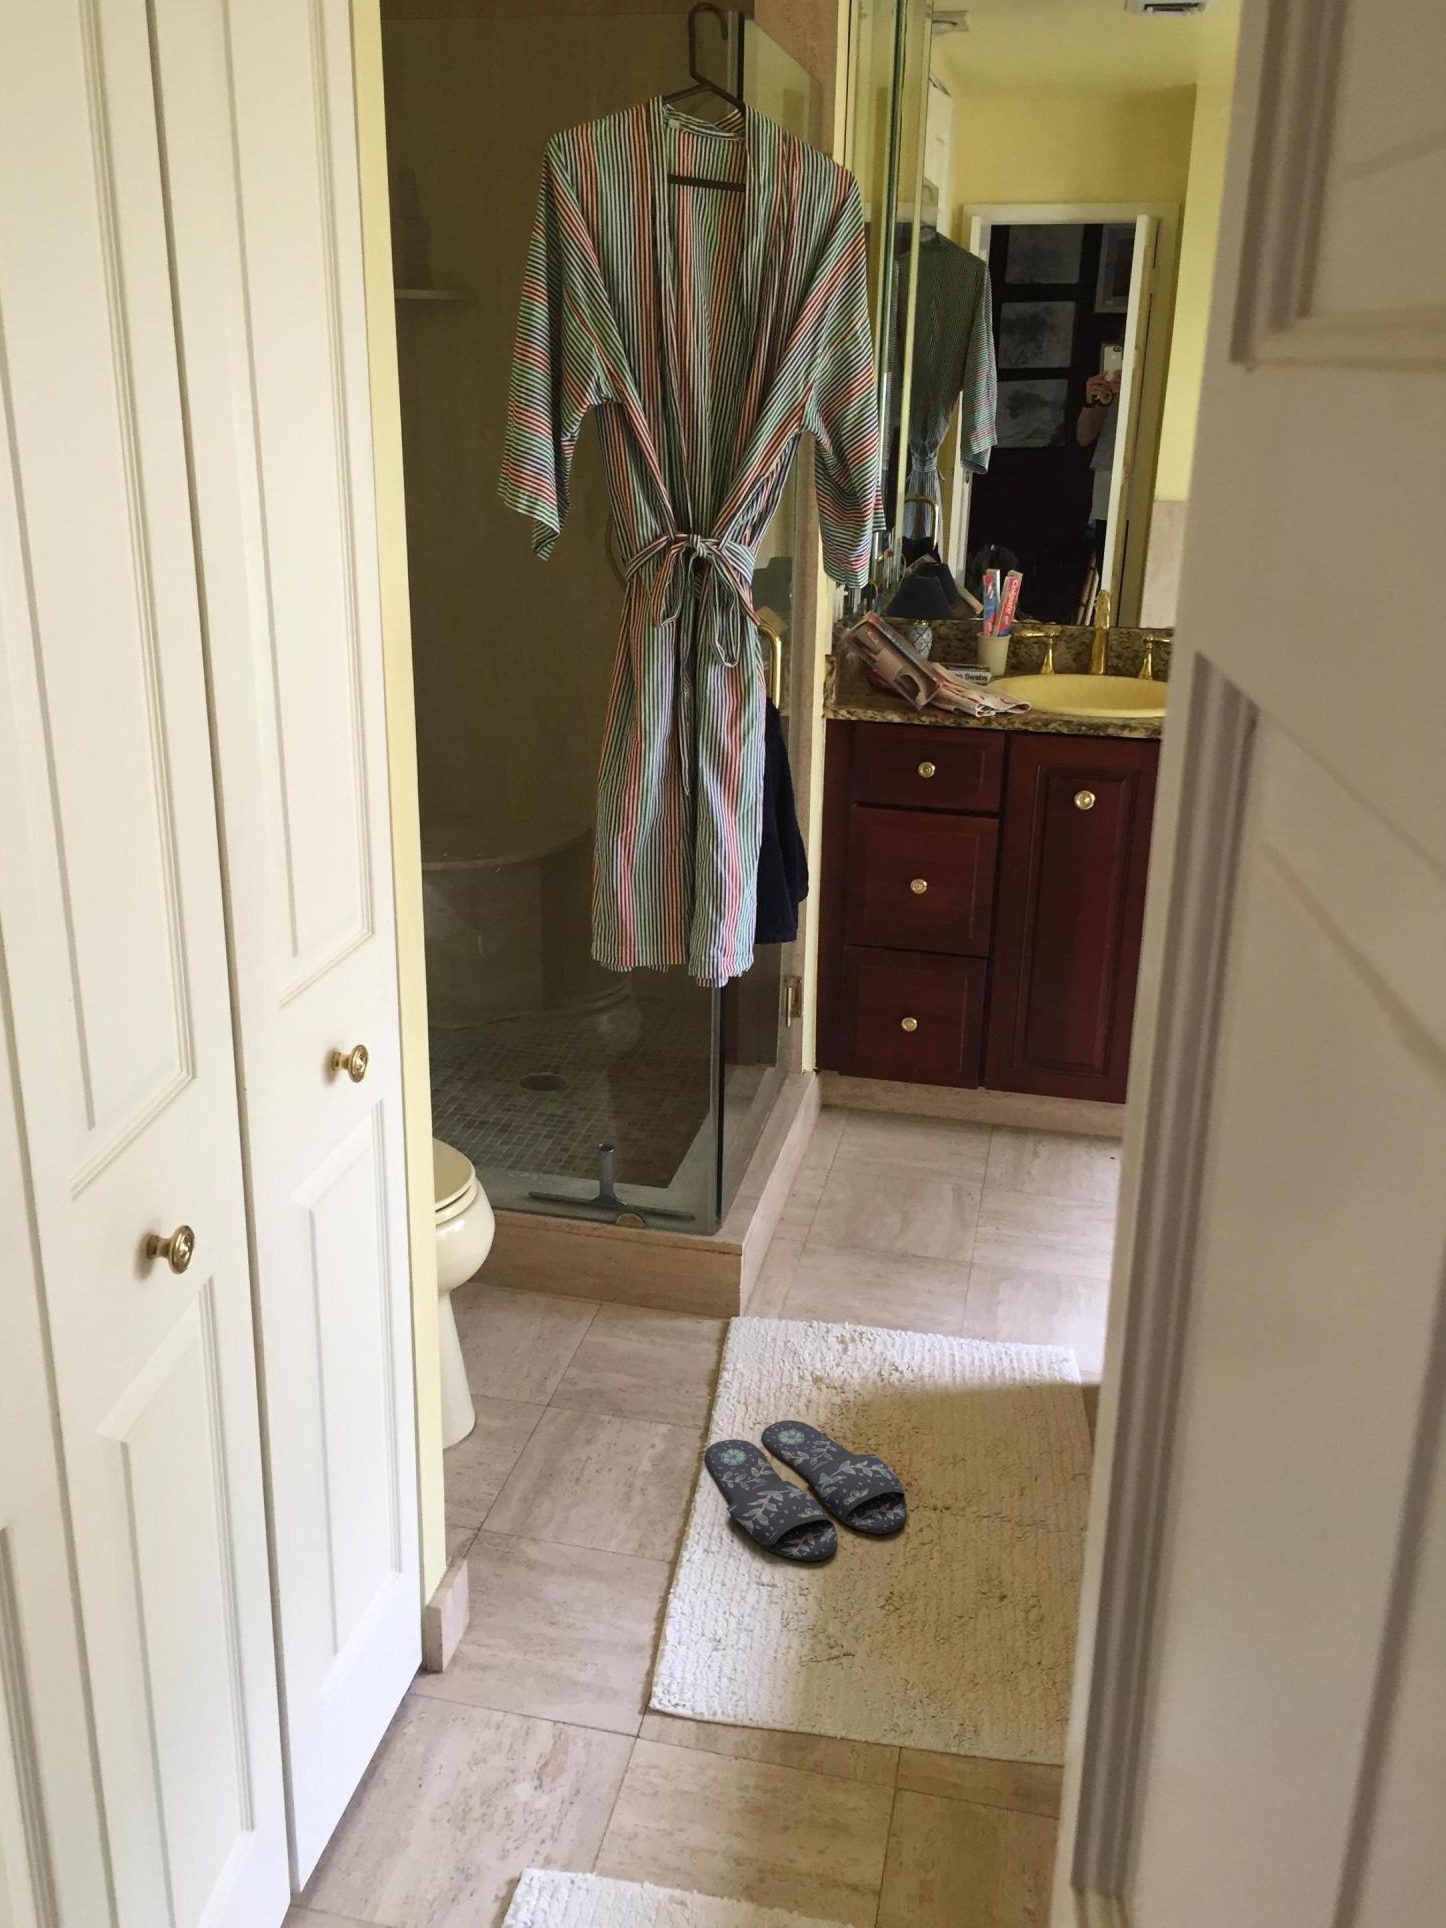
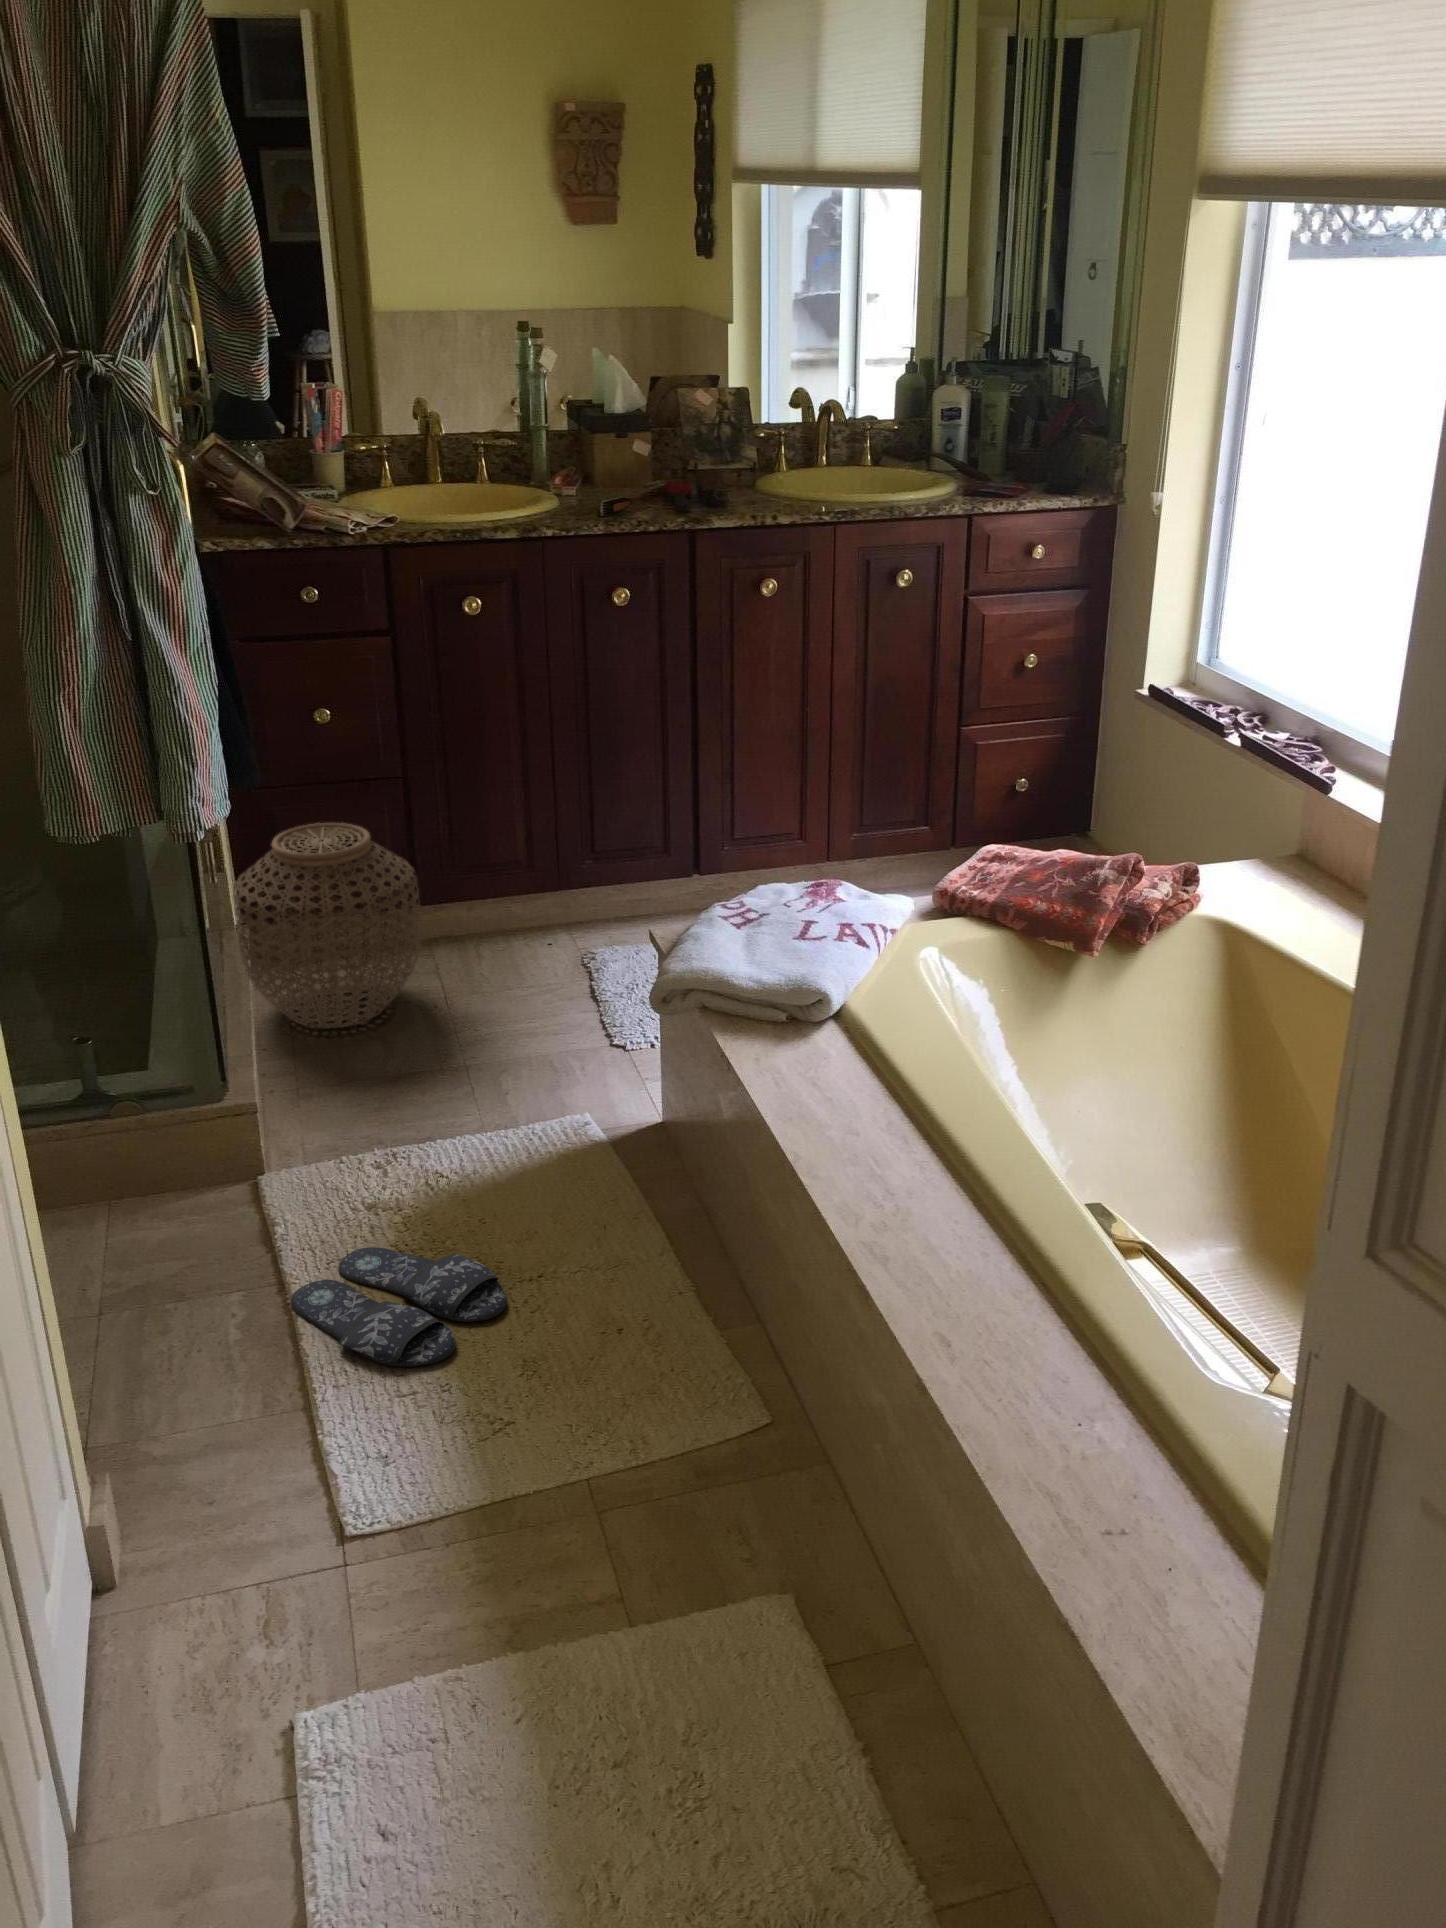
woven basket: none [793,990,973,1195] -> present [233,823,422,1029]

